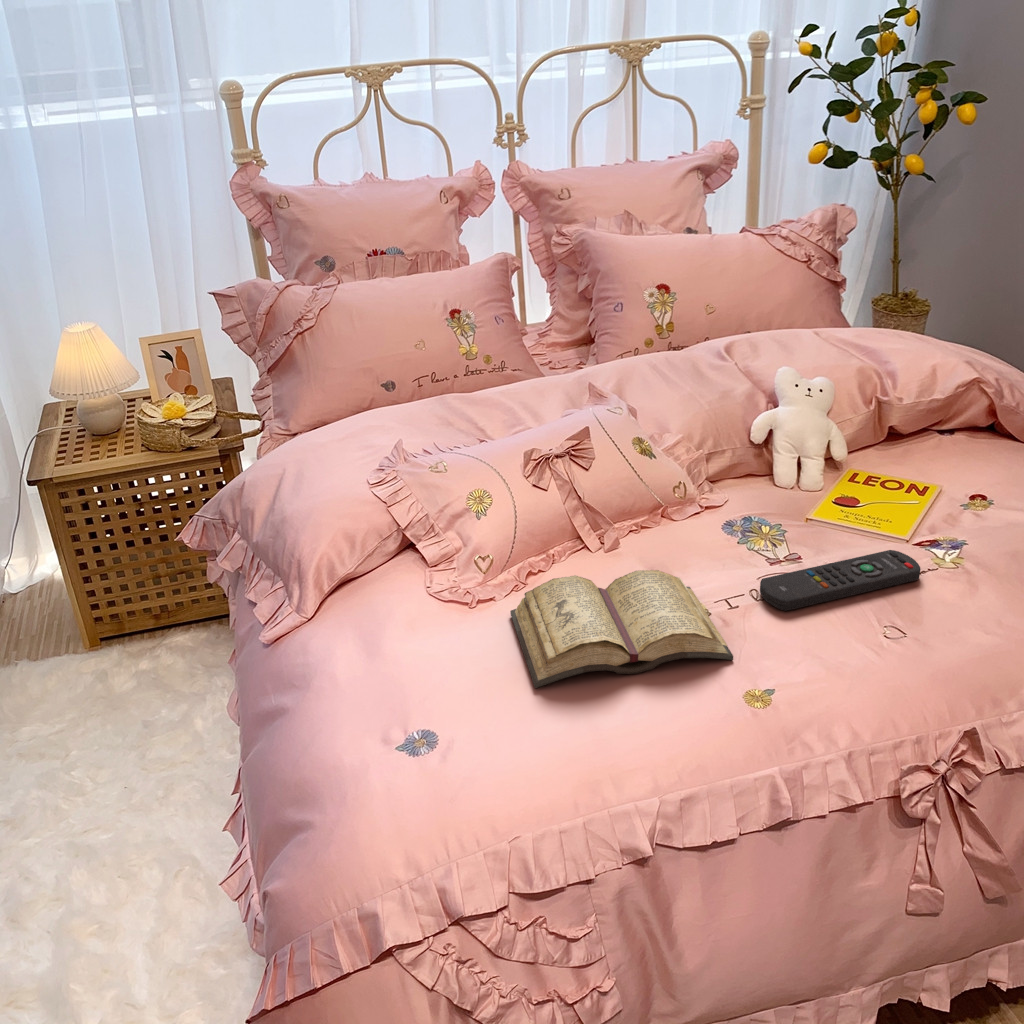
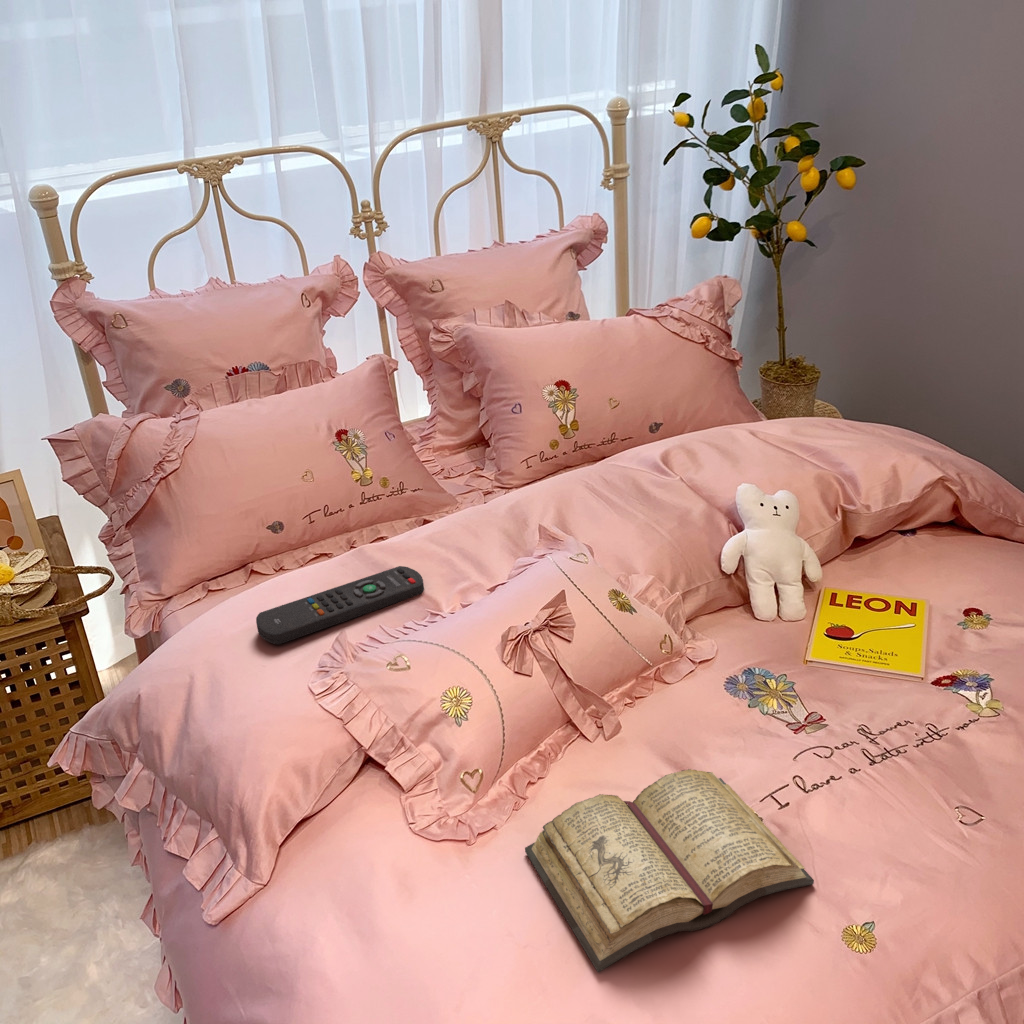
remote control: present [760,550,920,611] -> present [256,566,424,644]

